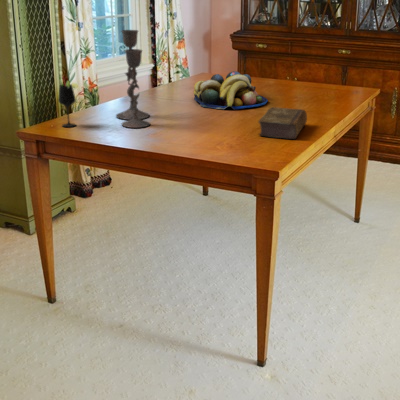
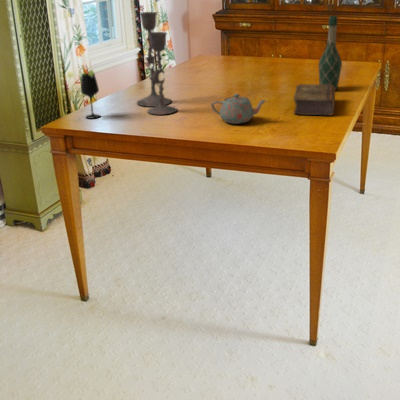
wine bottle: none [297,43,320,116] -> present [319,16,342,90]
fruit bowl: present [194,71,268,109] -> none [206,50,283,89]
teapot: none [177,112,229,141] -> present [211,94,266,124]

